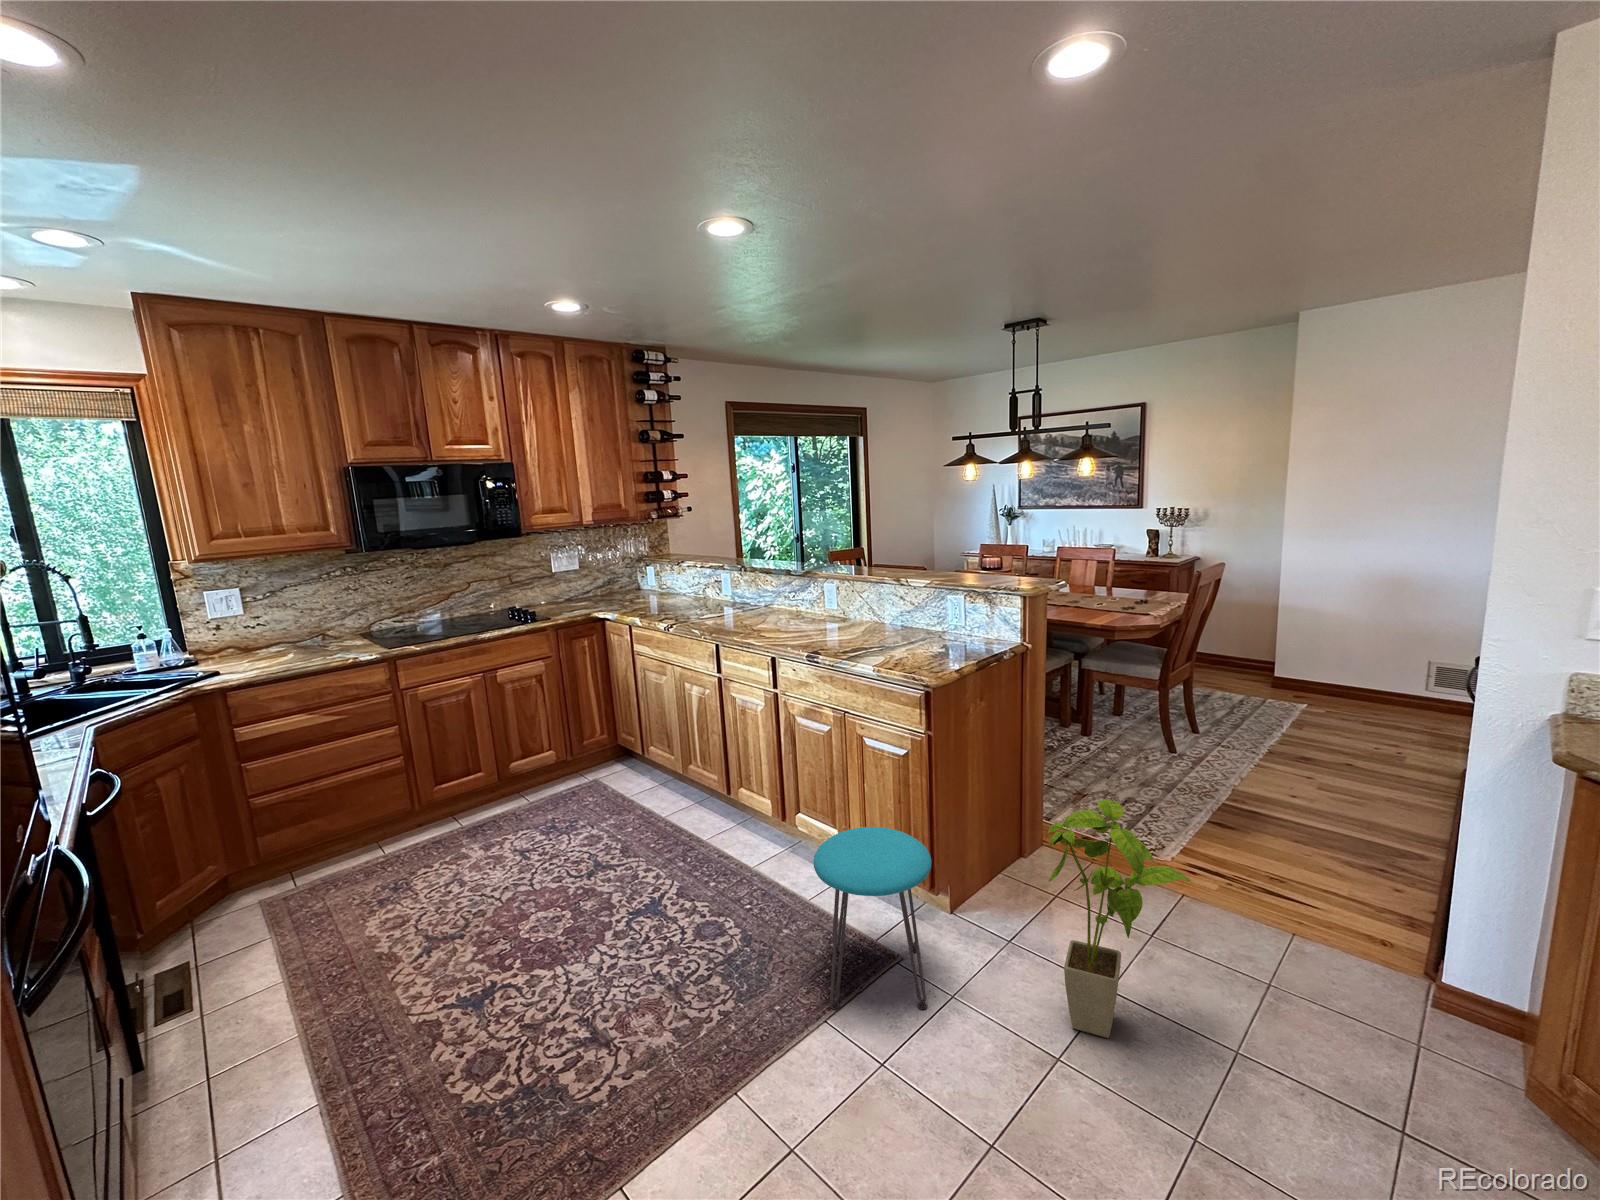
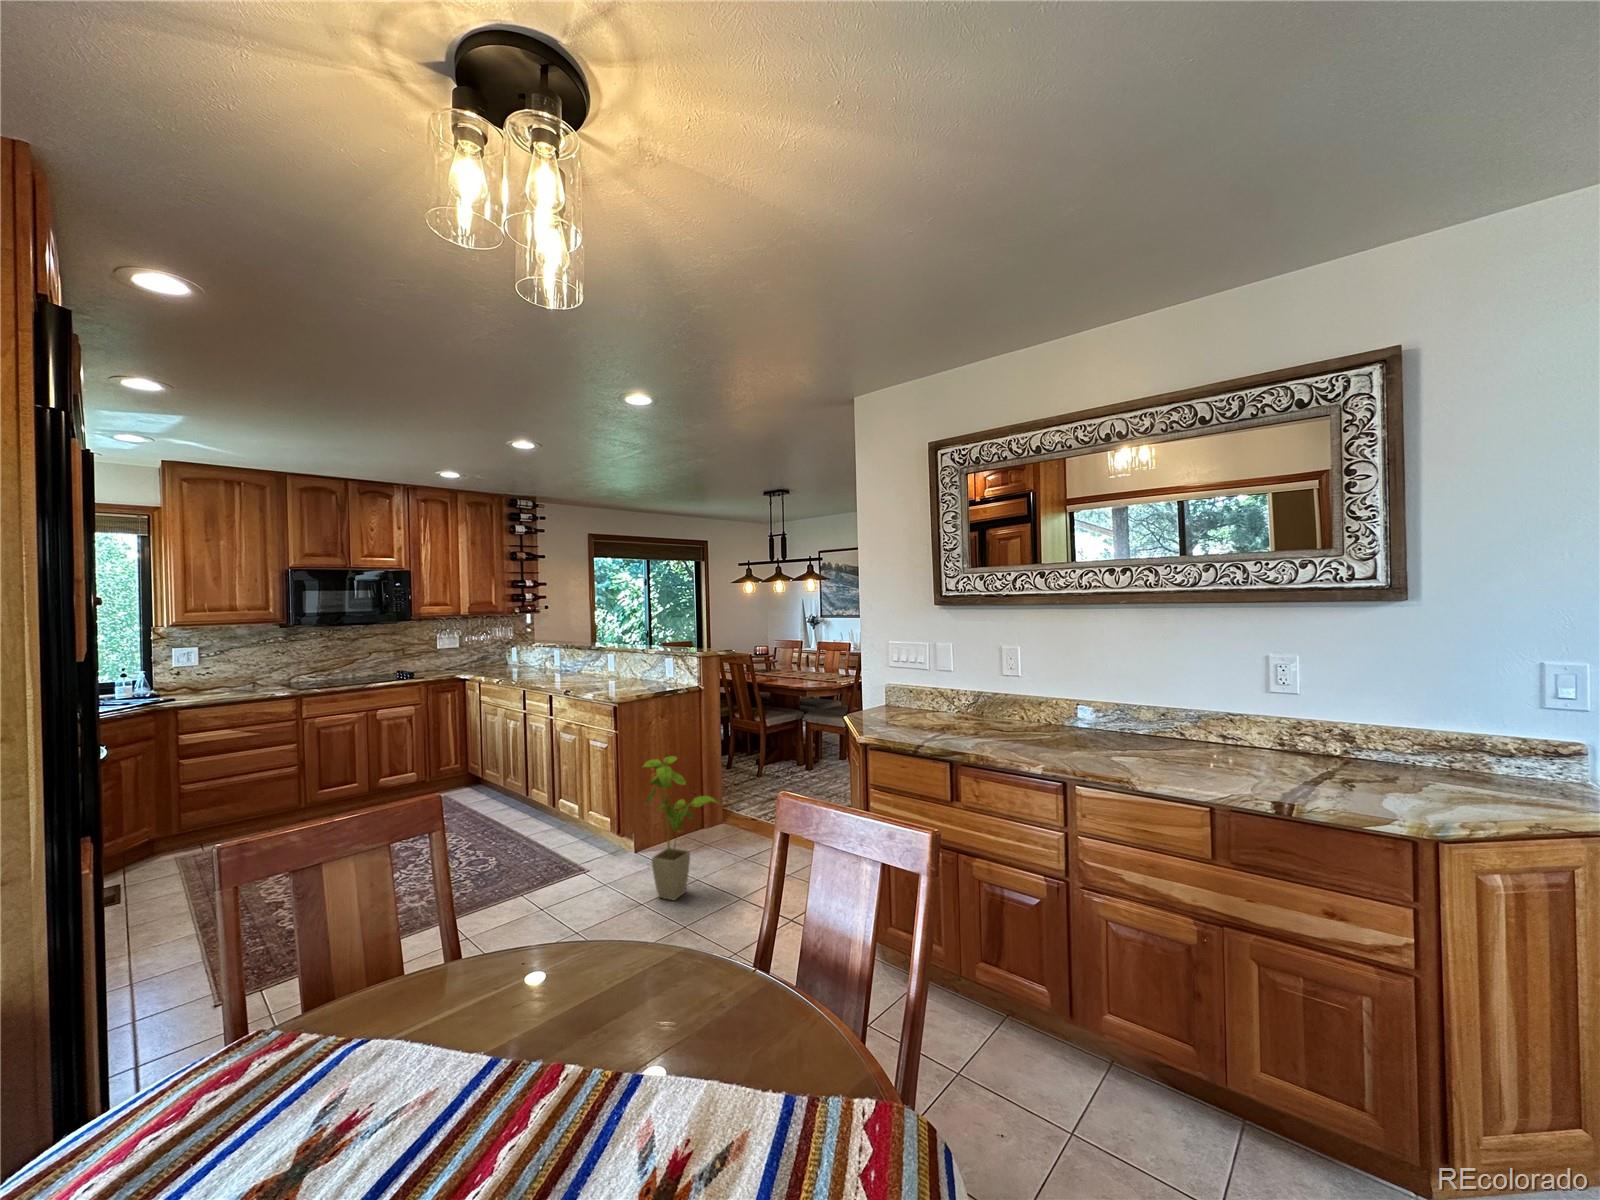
stool: present [814,827,932,1009] -> none [523,789,599,894]

